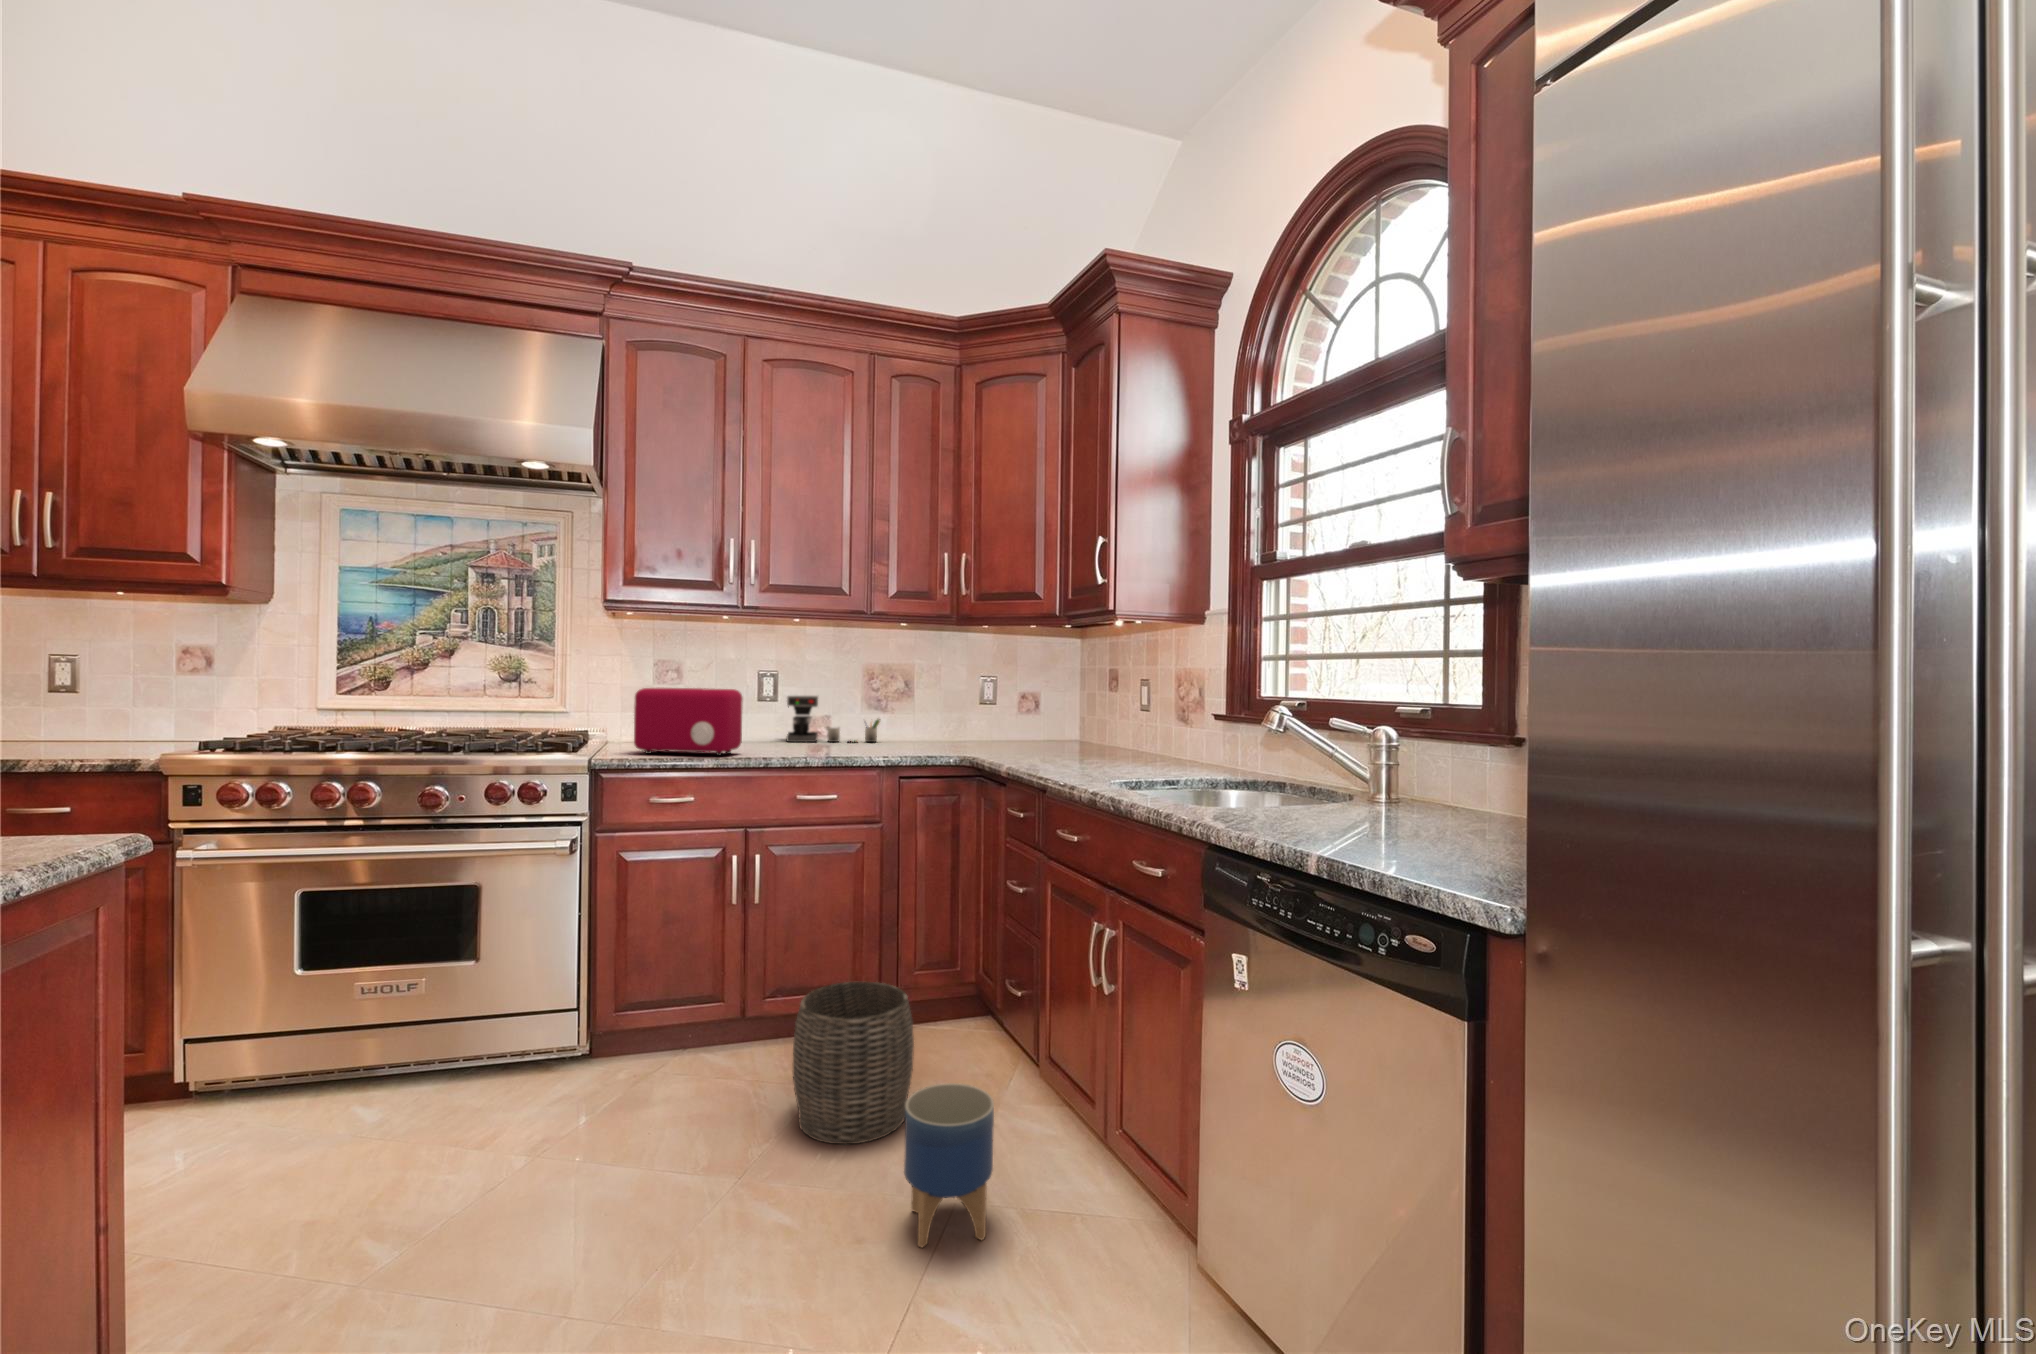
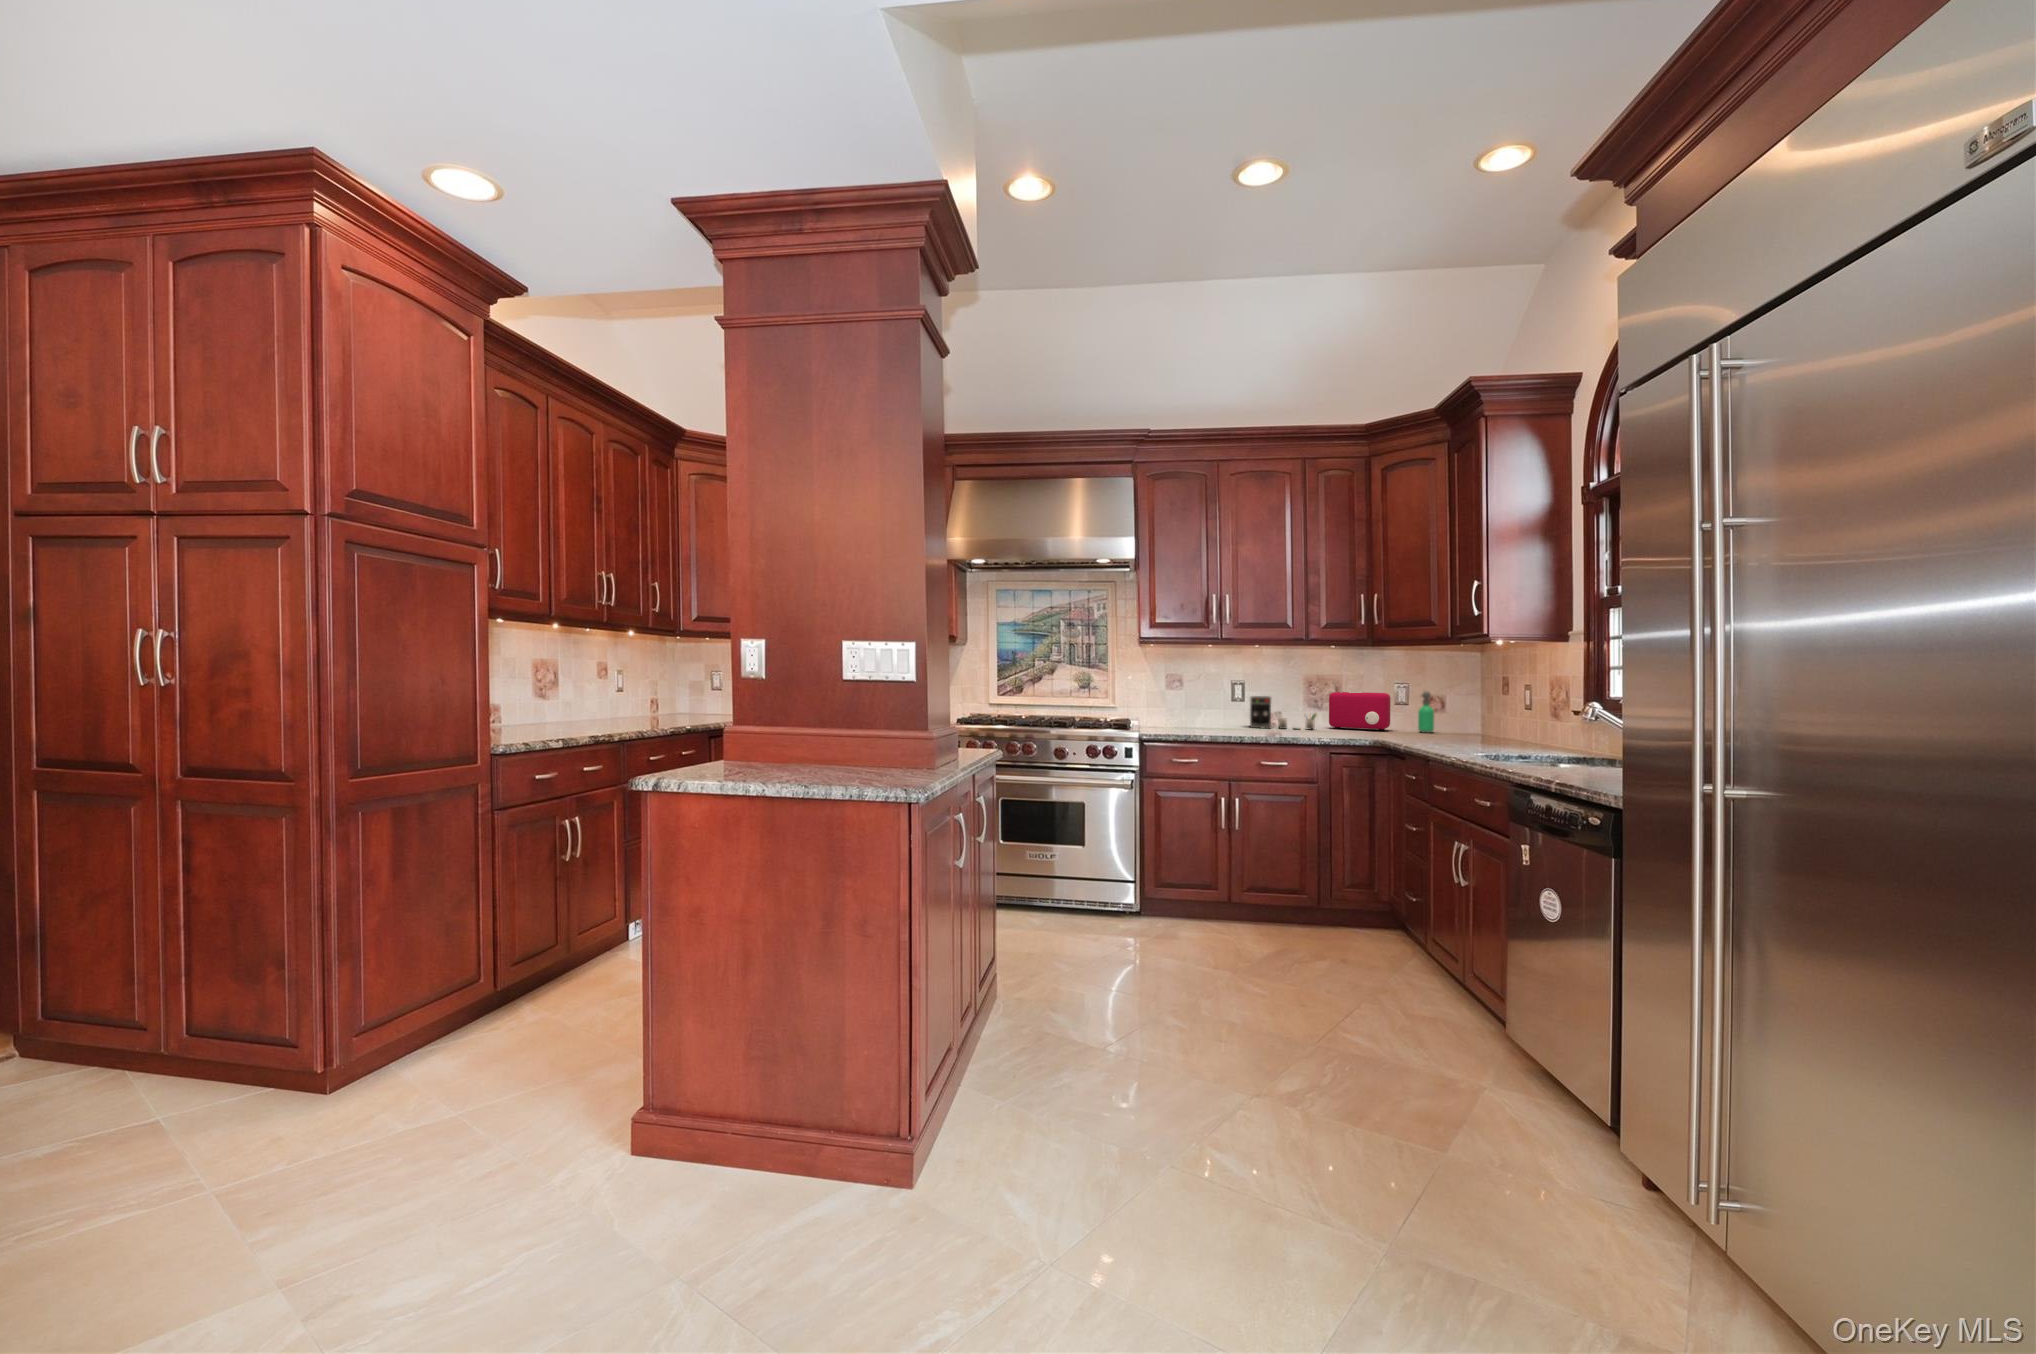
toaster: present [634,688,743,756] -> present [1329,692,1390,731]
soap dispenser: none [1007,688,1026,742] -> present [1418,691,1434,733]
woven basket: present [793,982,914,1144] -> none [1268,883,1349,980]
planter: present [904,1083,994,1247] -> none [1346,941,1406,1036]

